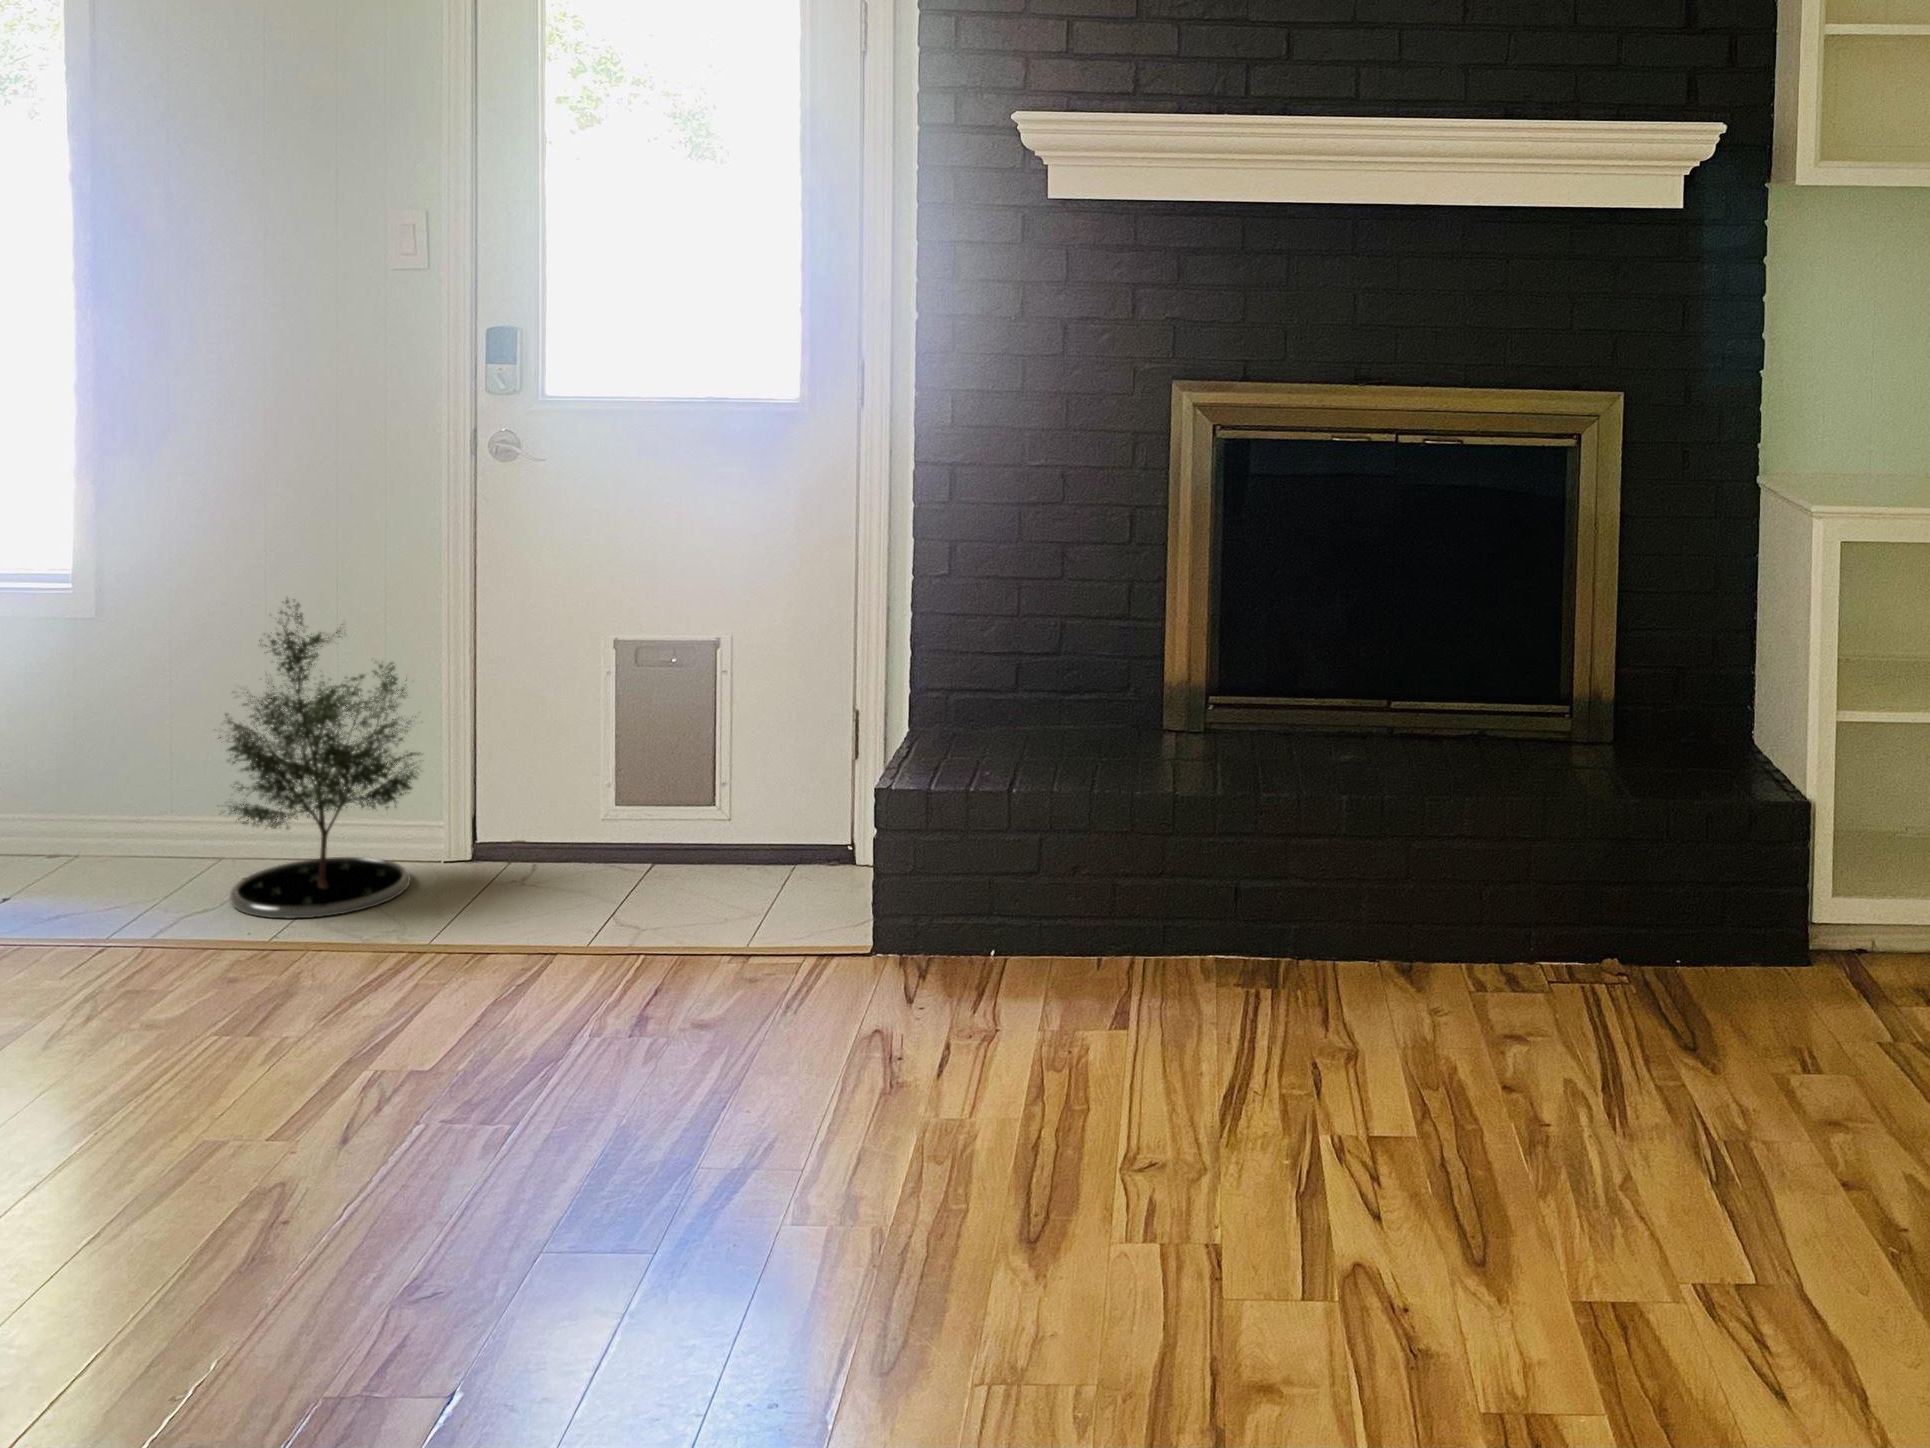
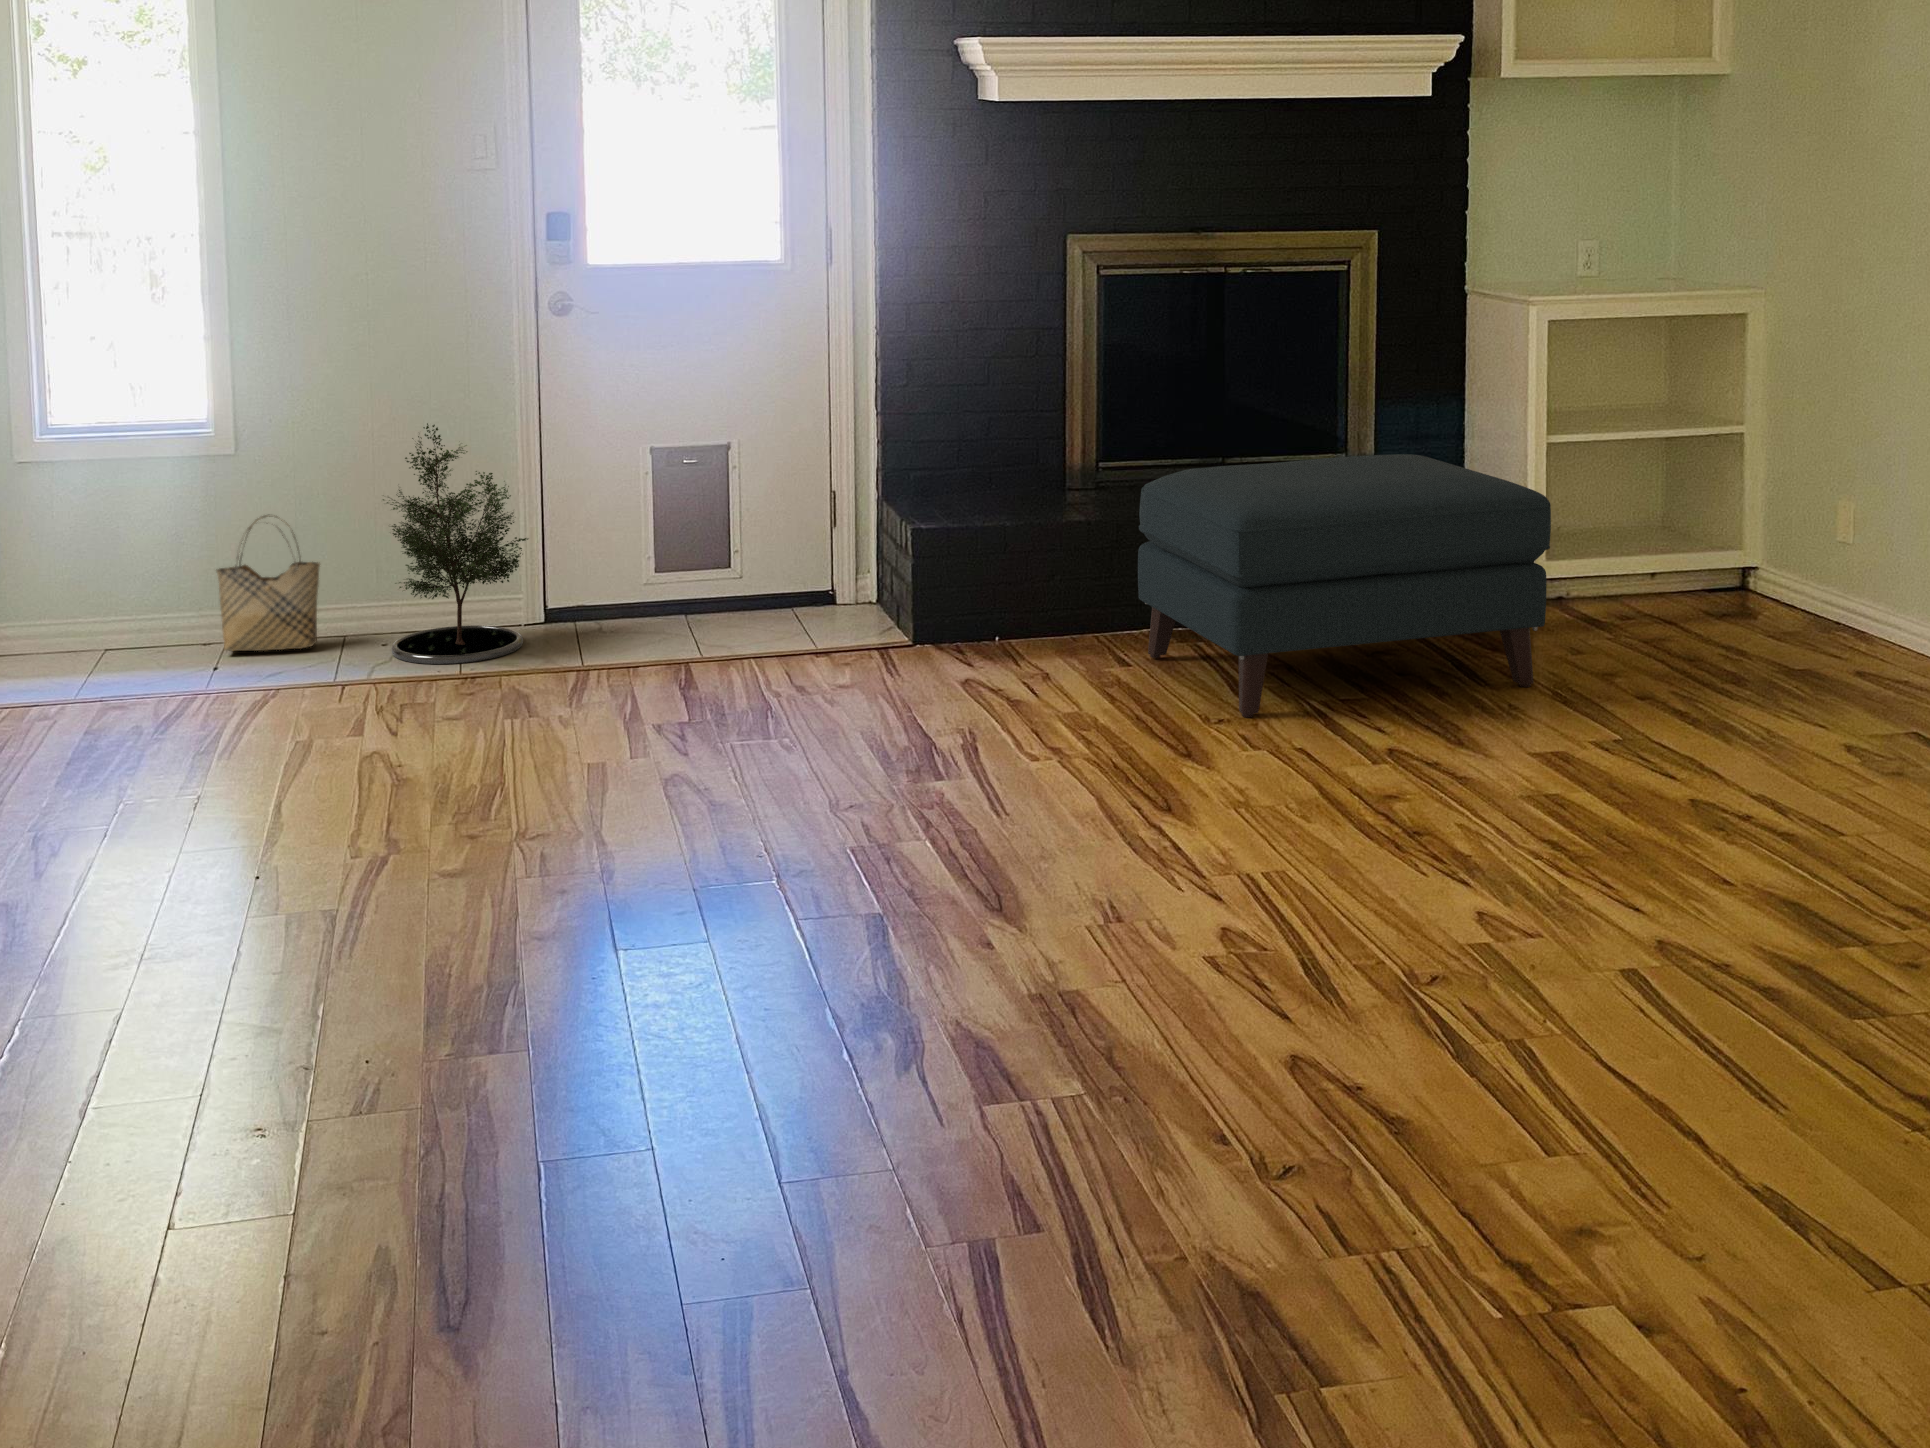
woven basket: none [45,696,181,873] -> present [216,515,320,651]
ottoman: none [1150,736,1721,1152] -> present [1138,454,1551,717]

